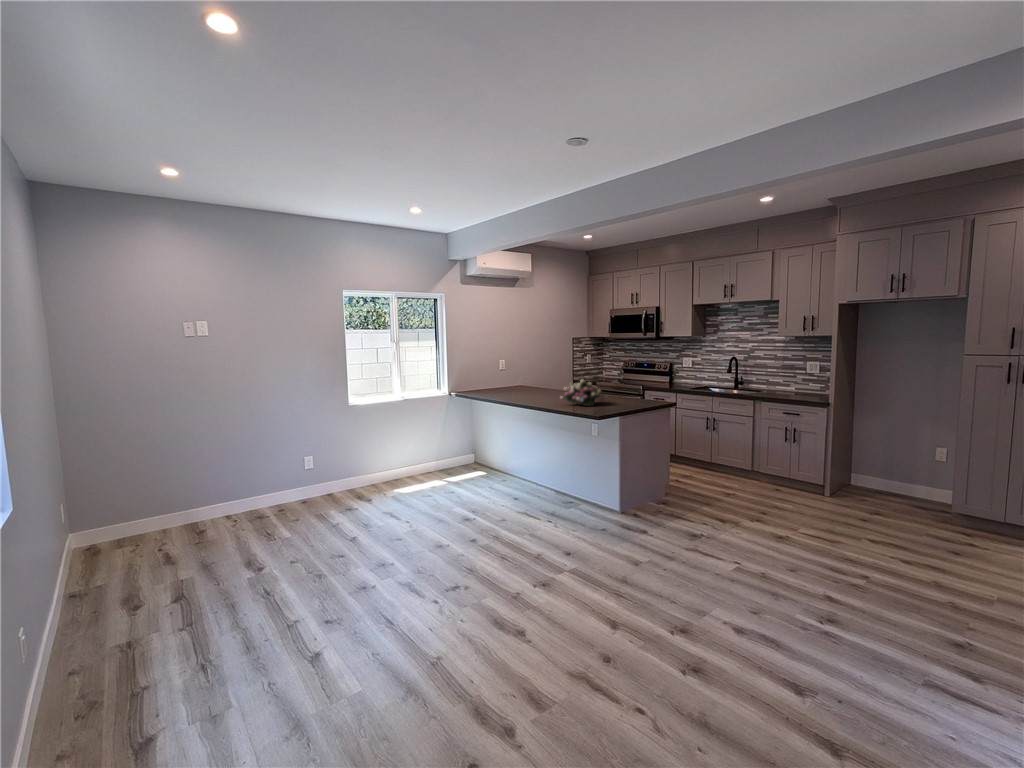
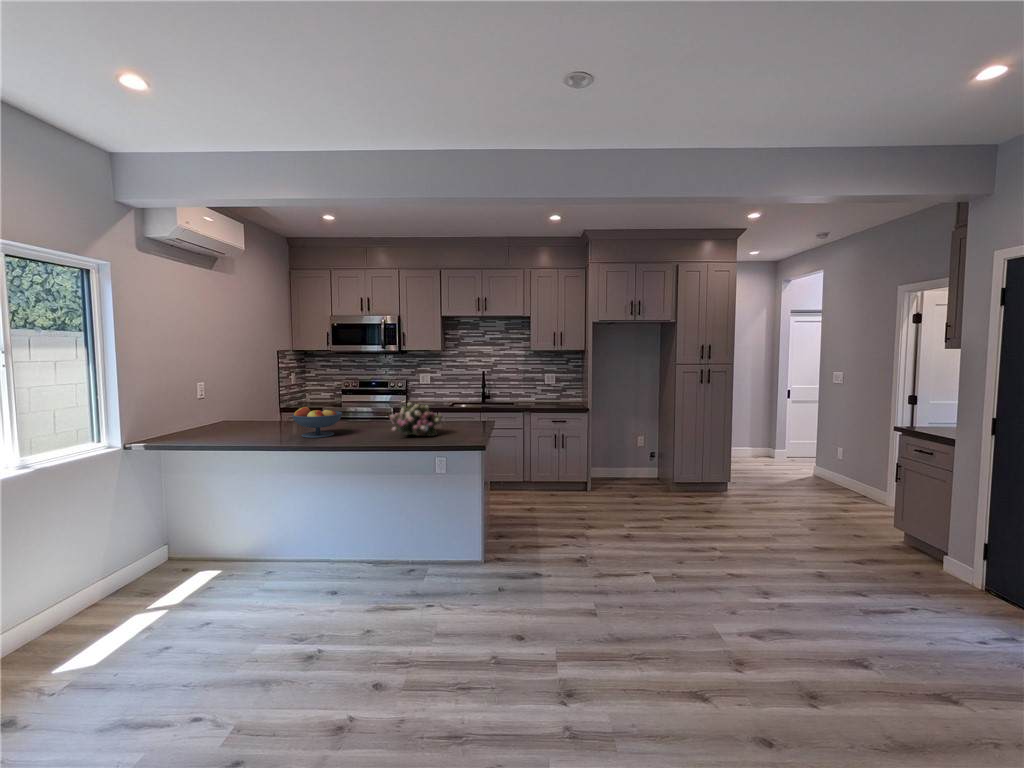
fruit bowl: none [519,378,551,399] -> present [292,407,342,438]

